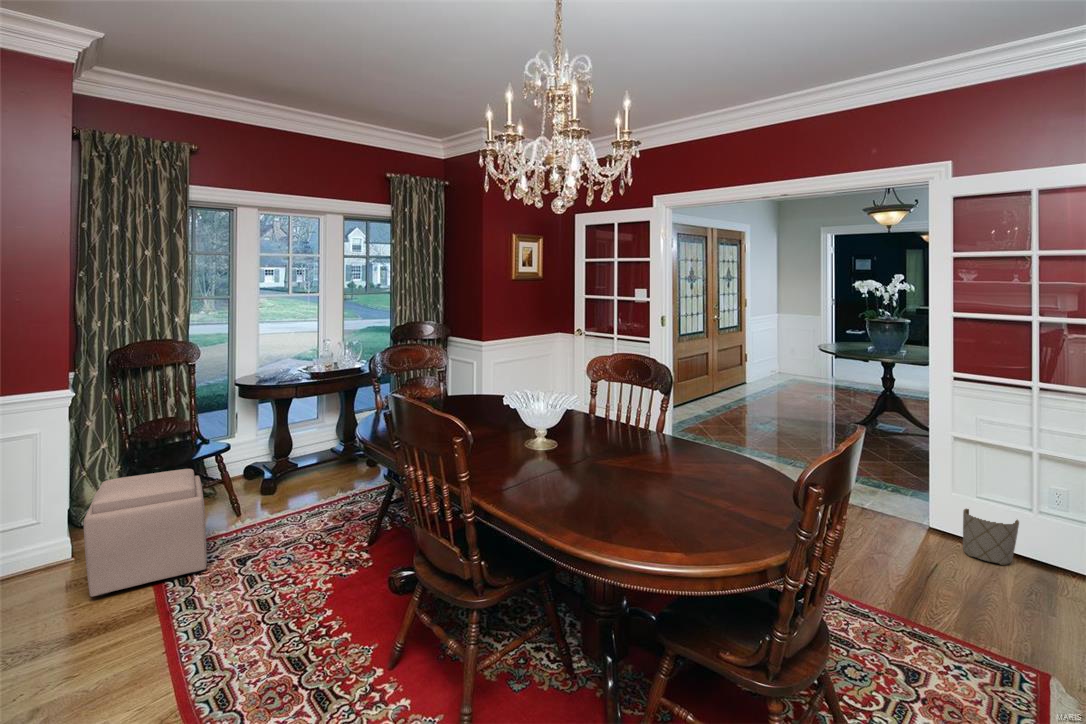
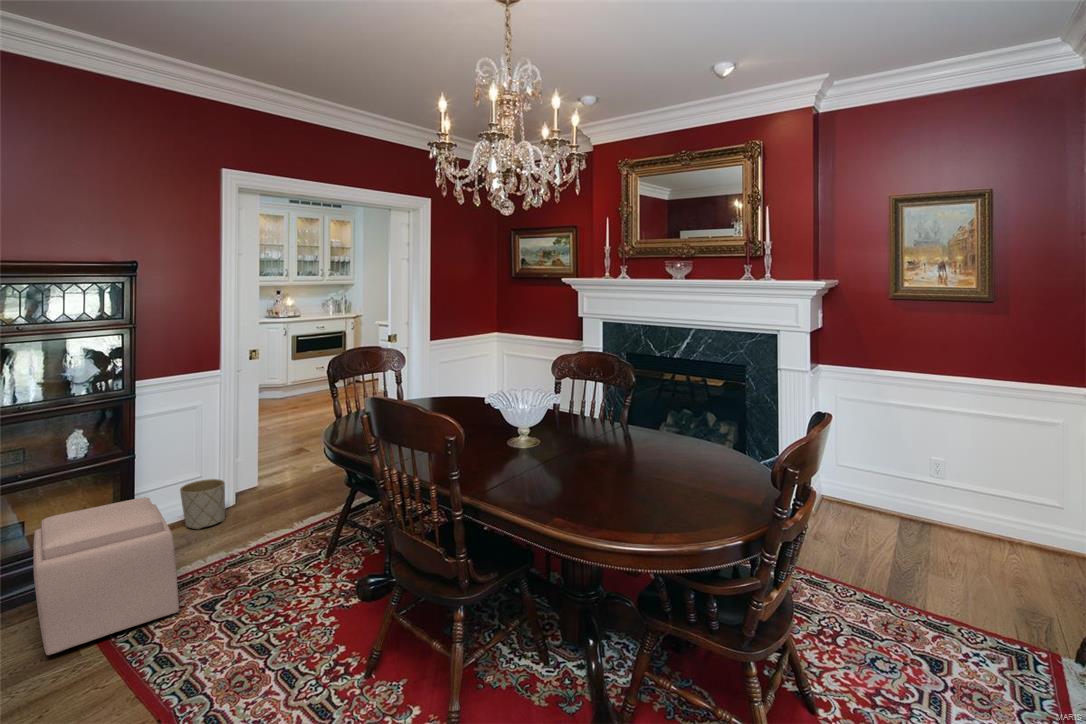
planter: present [963,509,1019,565] -> present [180,479,225,529]

